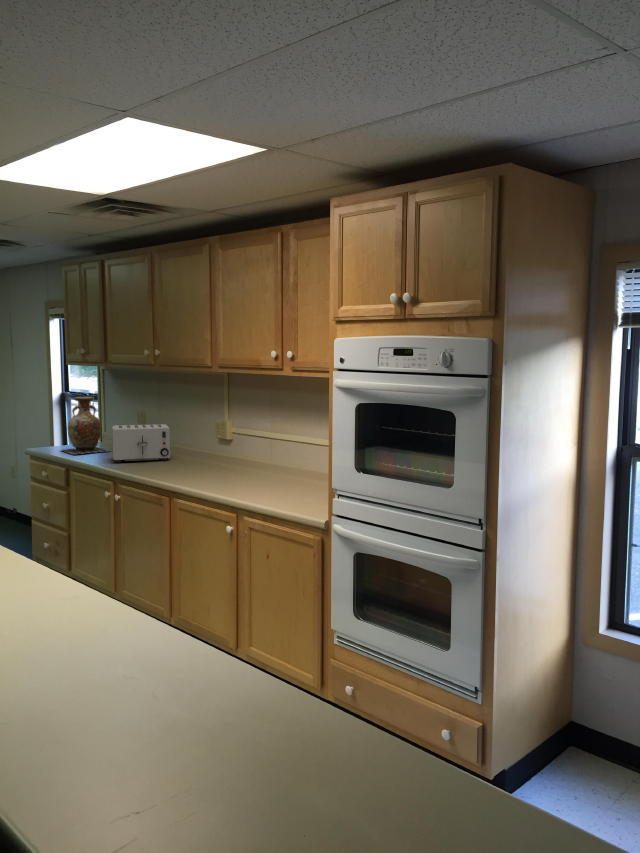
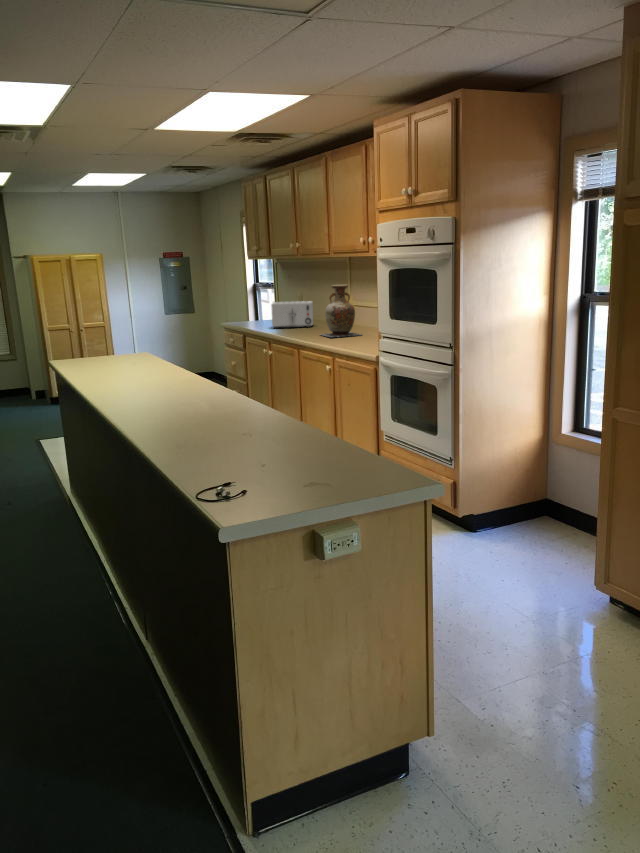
vase: present [63,397,110,454] -> present [322,285,360,337]

